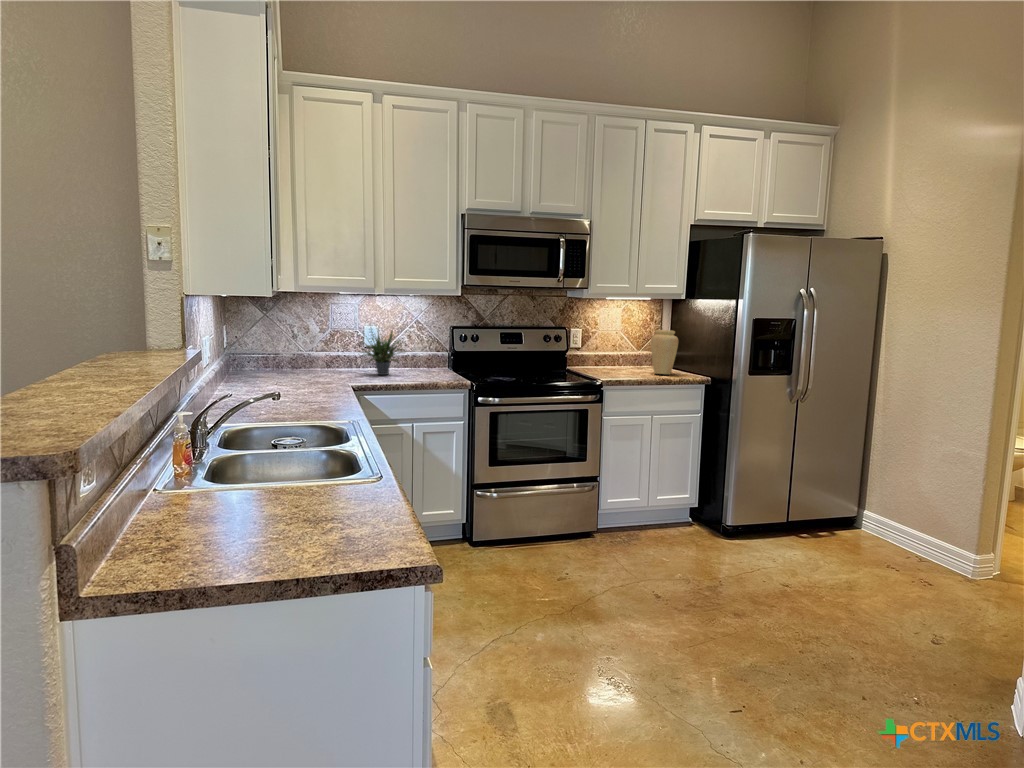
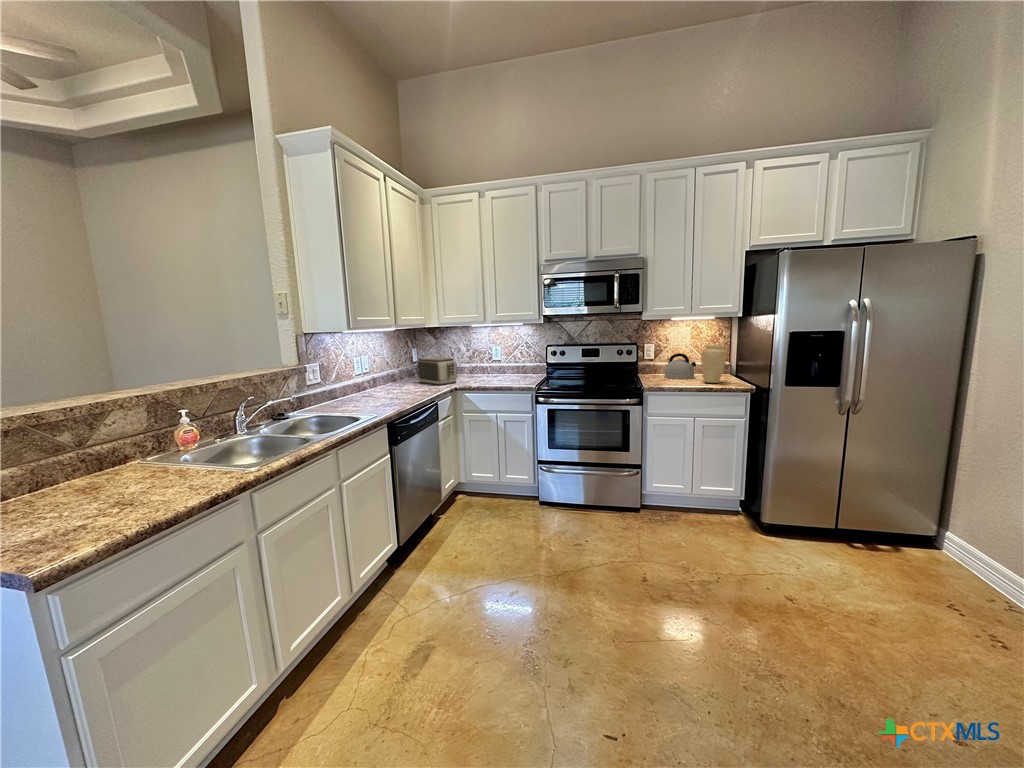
potted plant: present [361,332,405,375] -> none [474,344,513,379]
kettle: none [600,340,639,371] -> present [664,353,696,379]
toaster: none [268,341,337,384] -> present [417,357,457,385]

